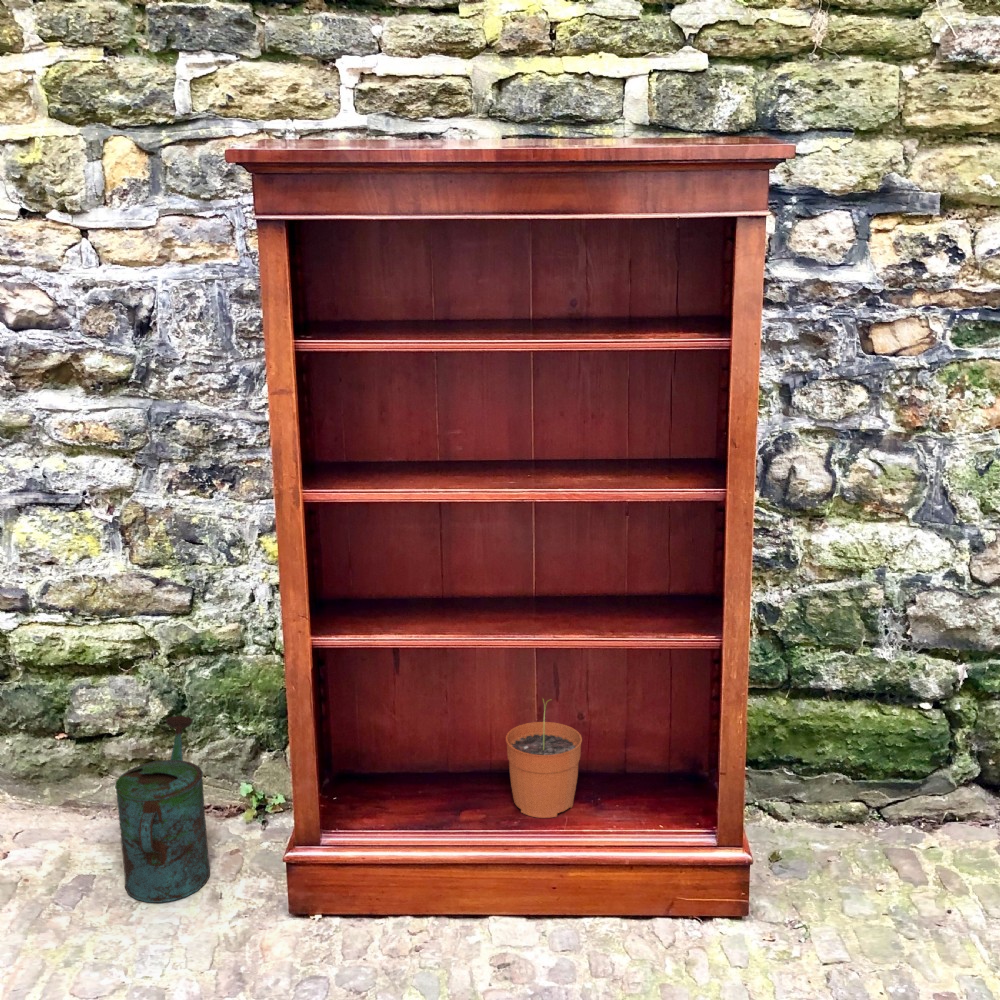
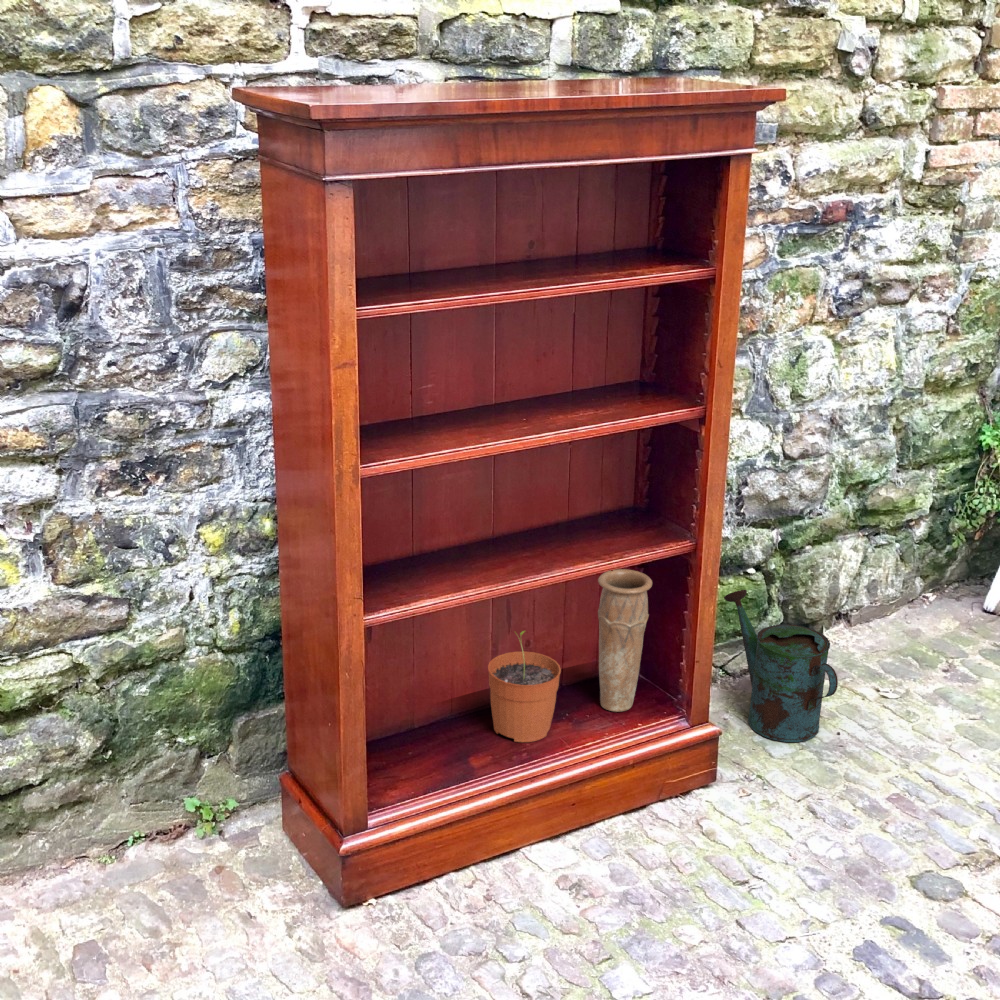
vase: none [637,658,697,816] -> present [598,569,652,712]
watering can: present [115,716,210,903] -> present [724,590,838,742]

